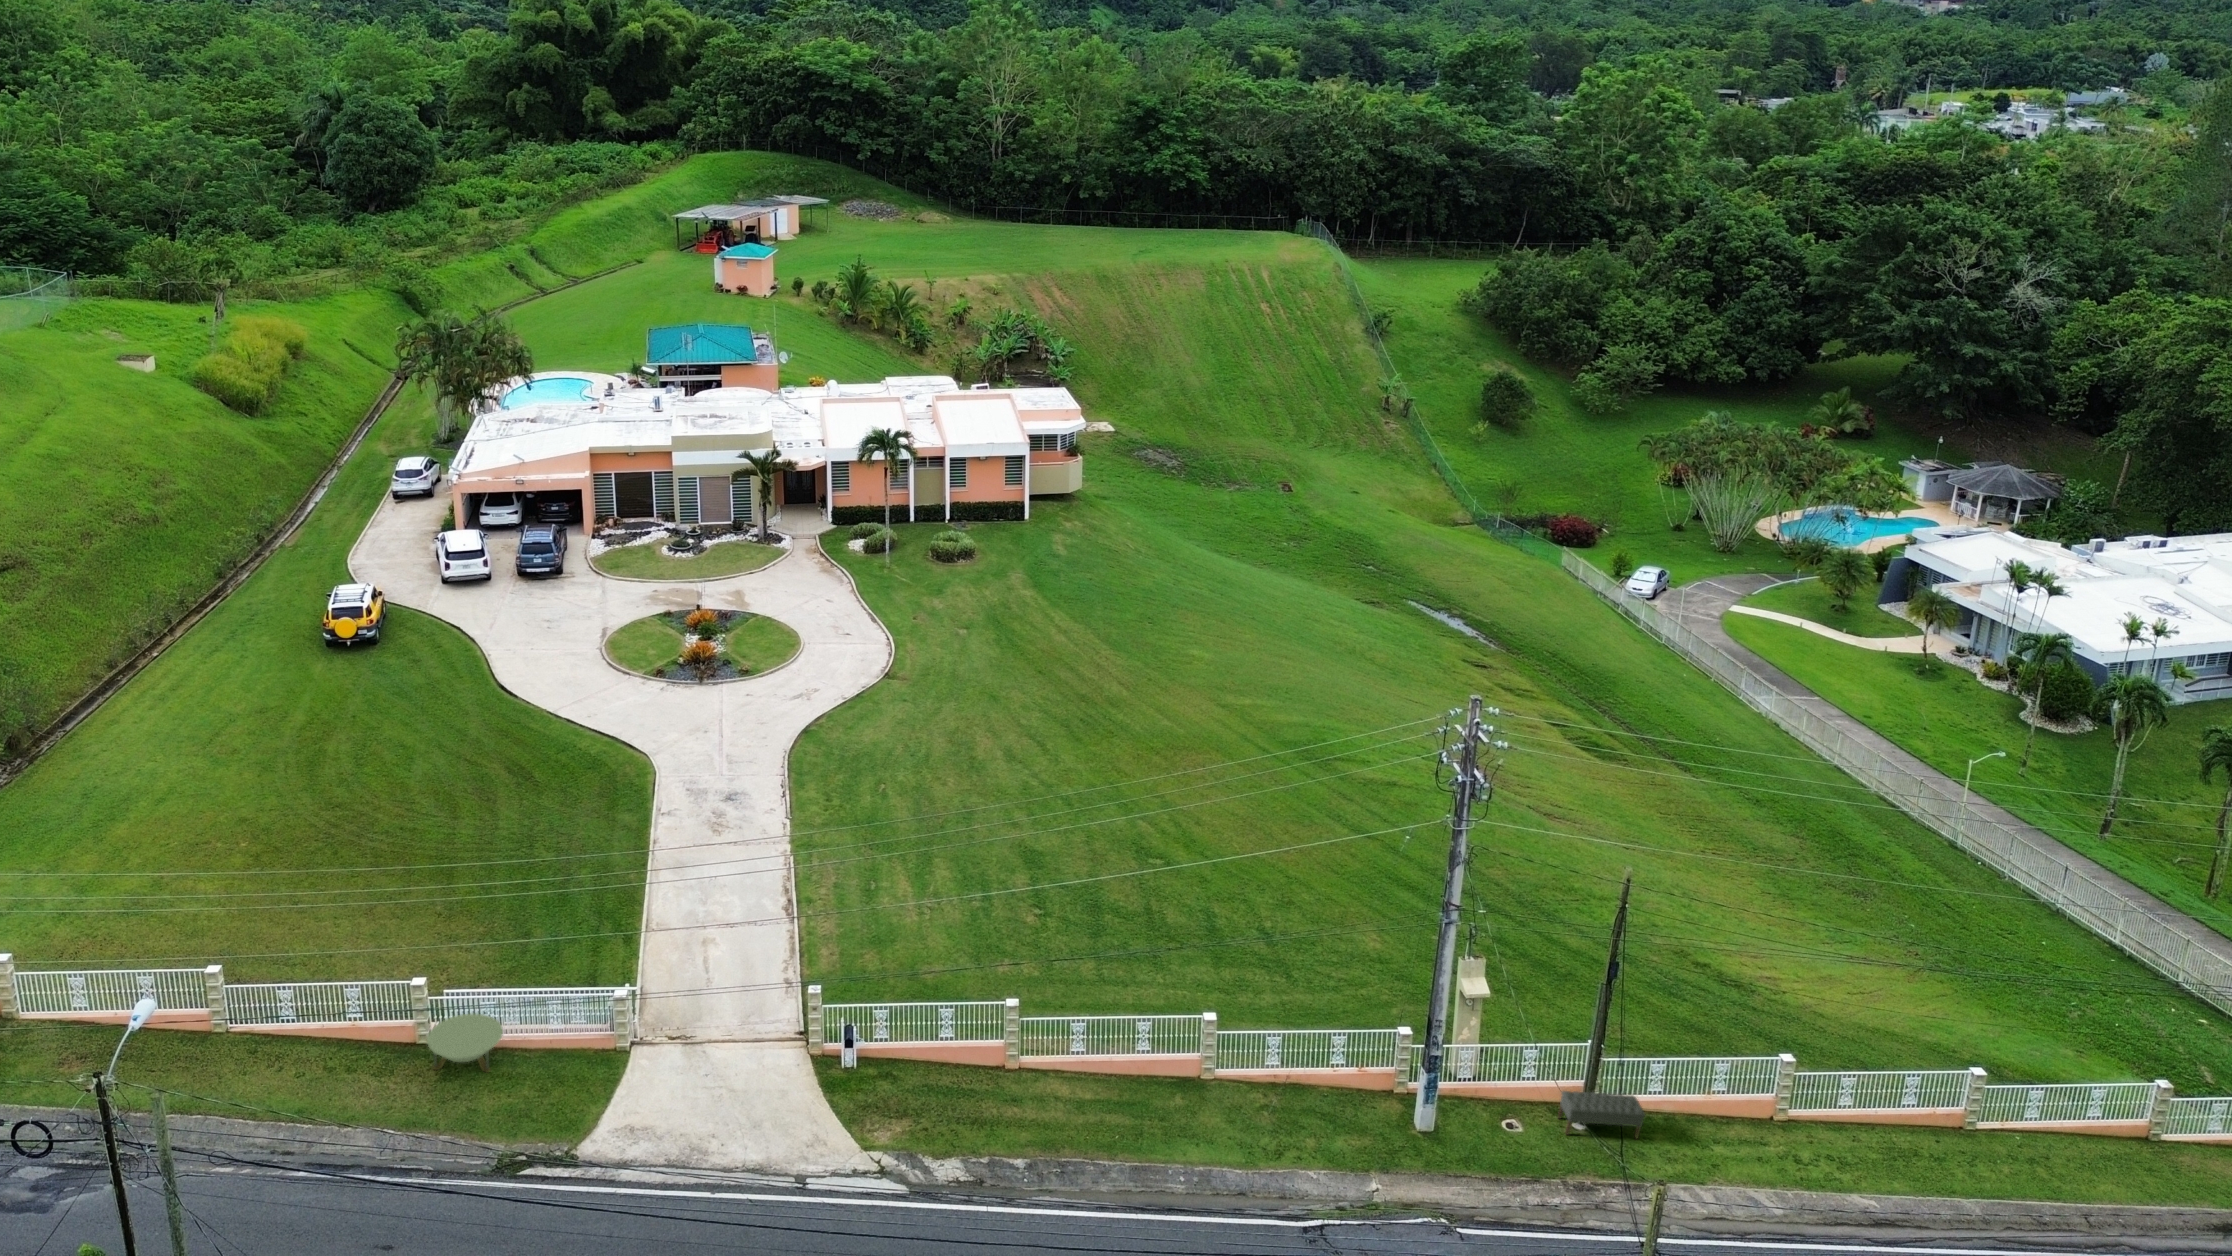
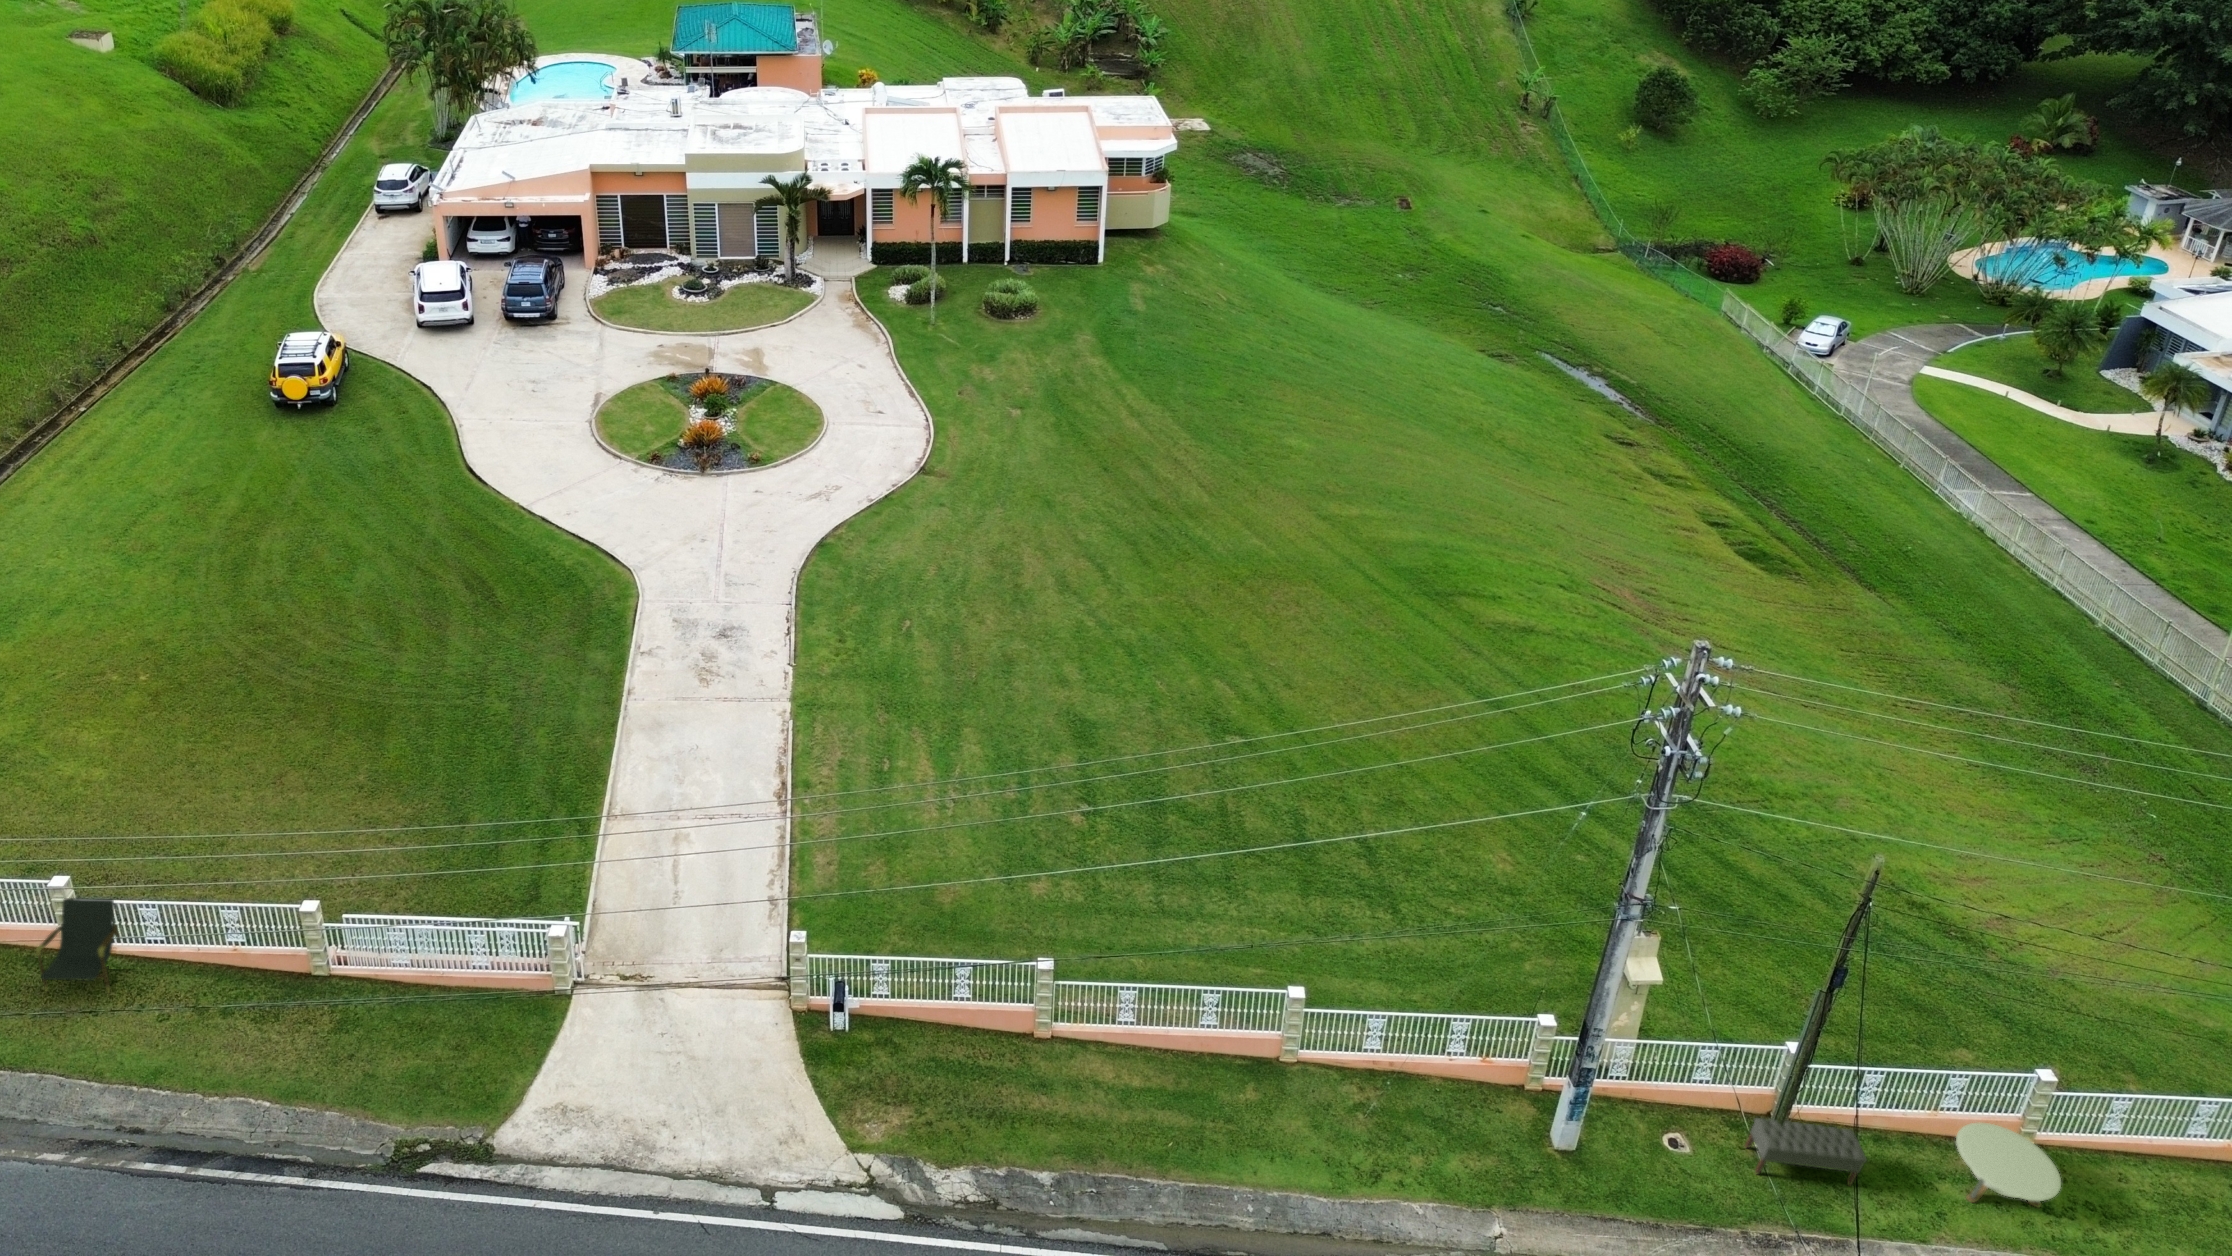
lounge chair: none [192,989,258,1068] -> present [36,898,120,992]
round table: present [427,1014,503,1072] -> present [1956,1123,2061,1207]

